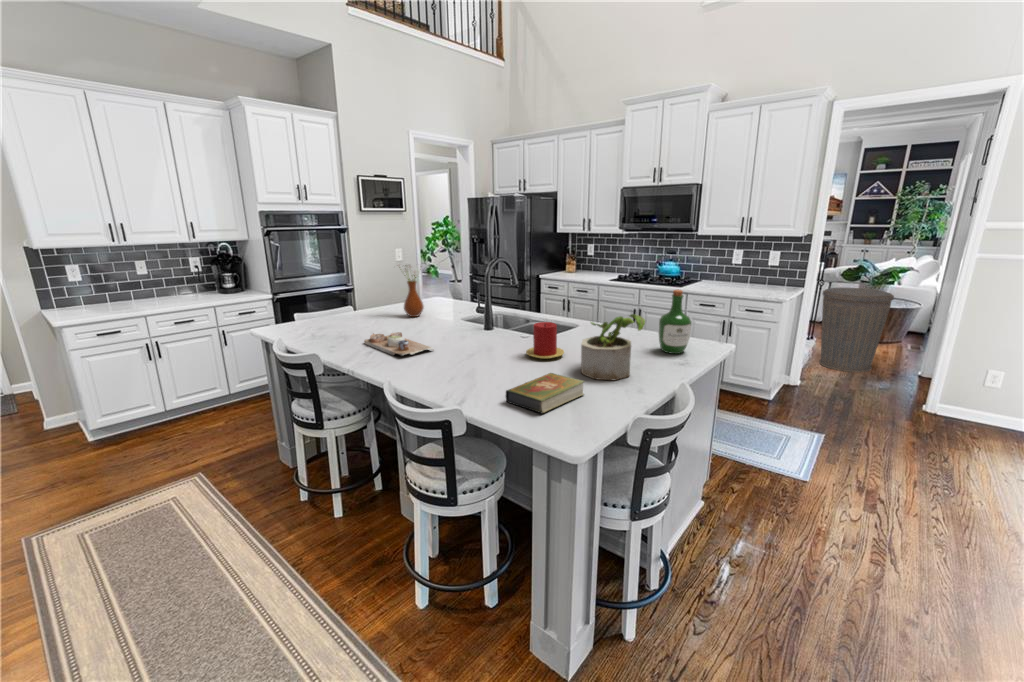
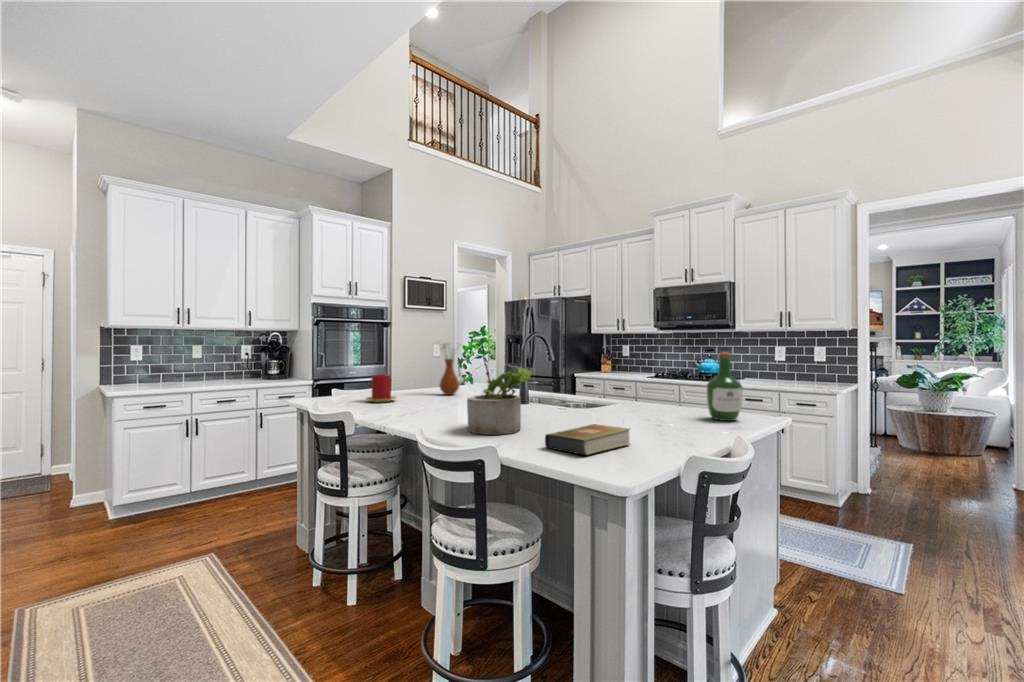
trash can: present [819,288,894,372] -> none [880,391,962,484]
potted plant: present [581,314,645,380] -> present [467,367,531,435]
candle: present [526,322,564,359] -> present [366,375,397,402]
cutting board: present [364,332,433,356] -> none [398,400,469,417]

